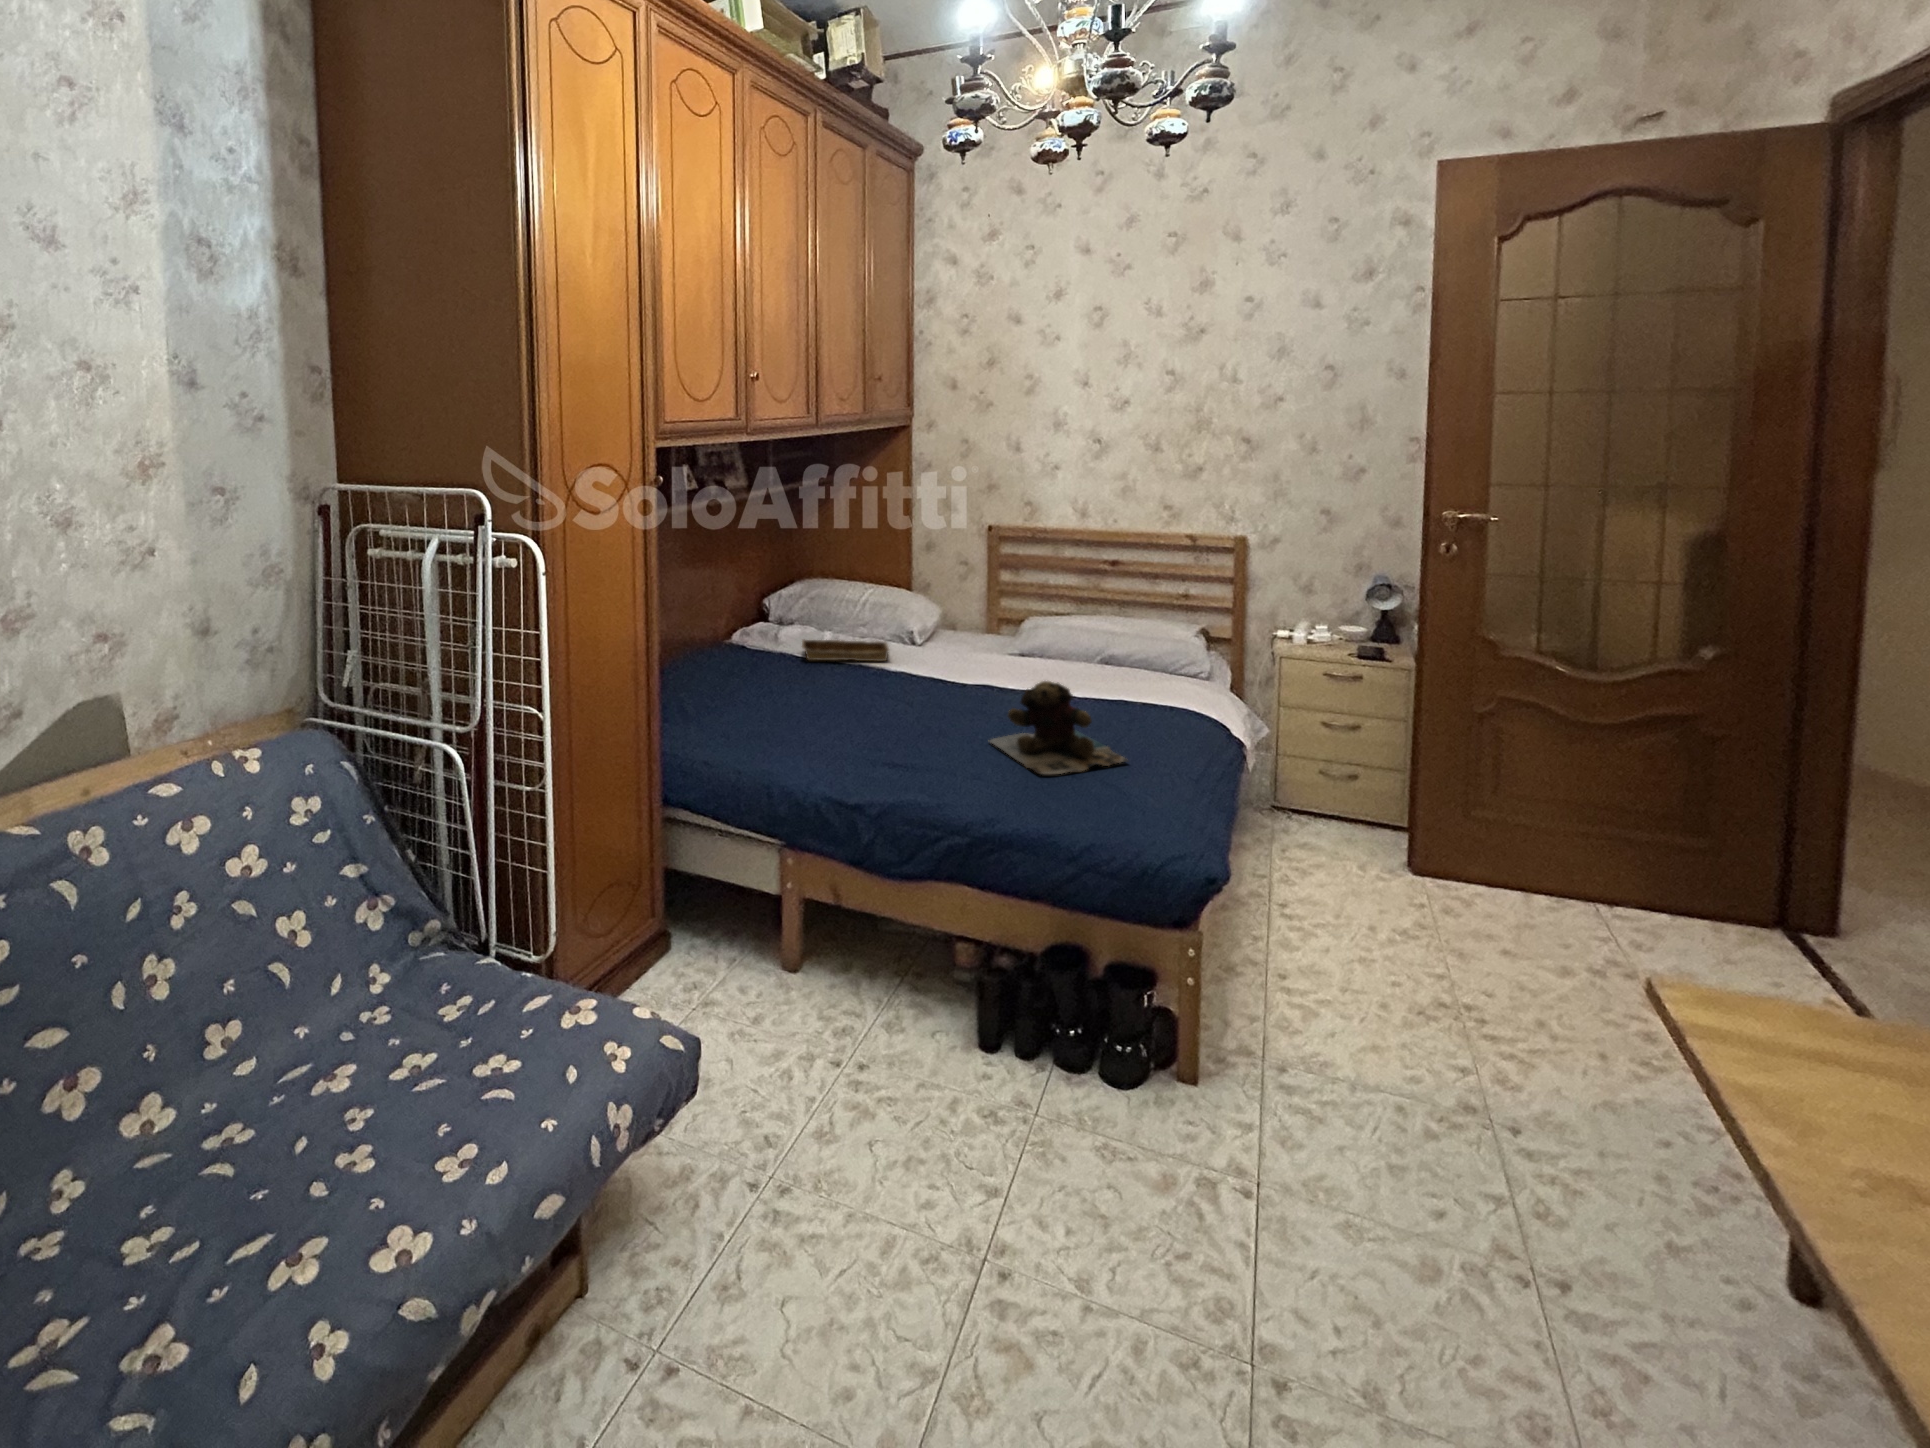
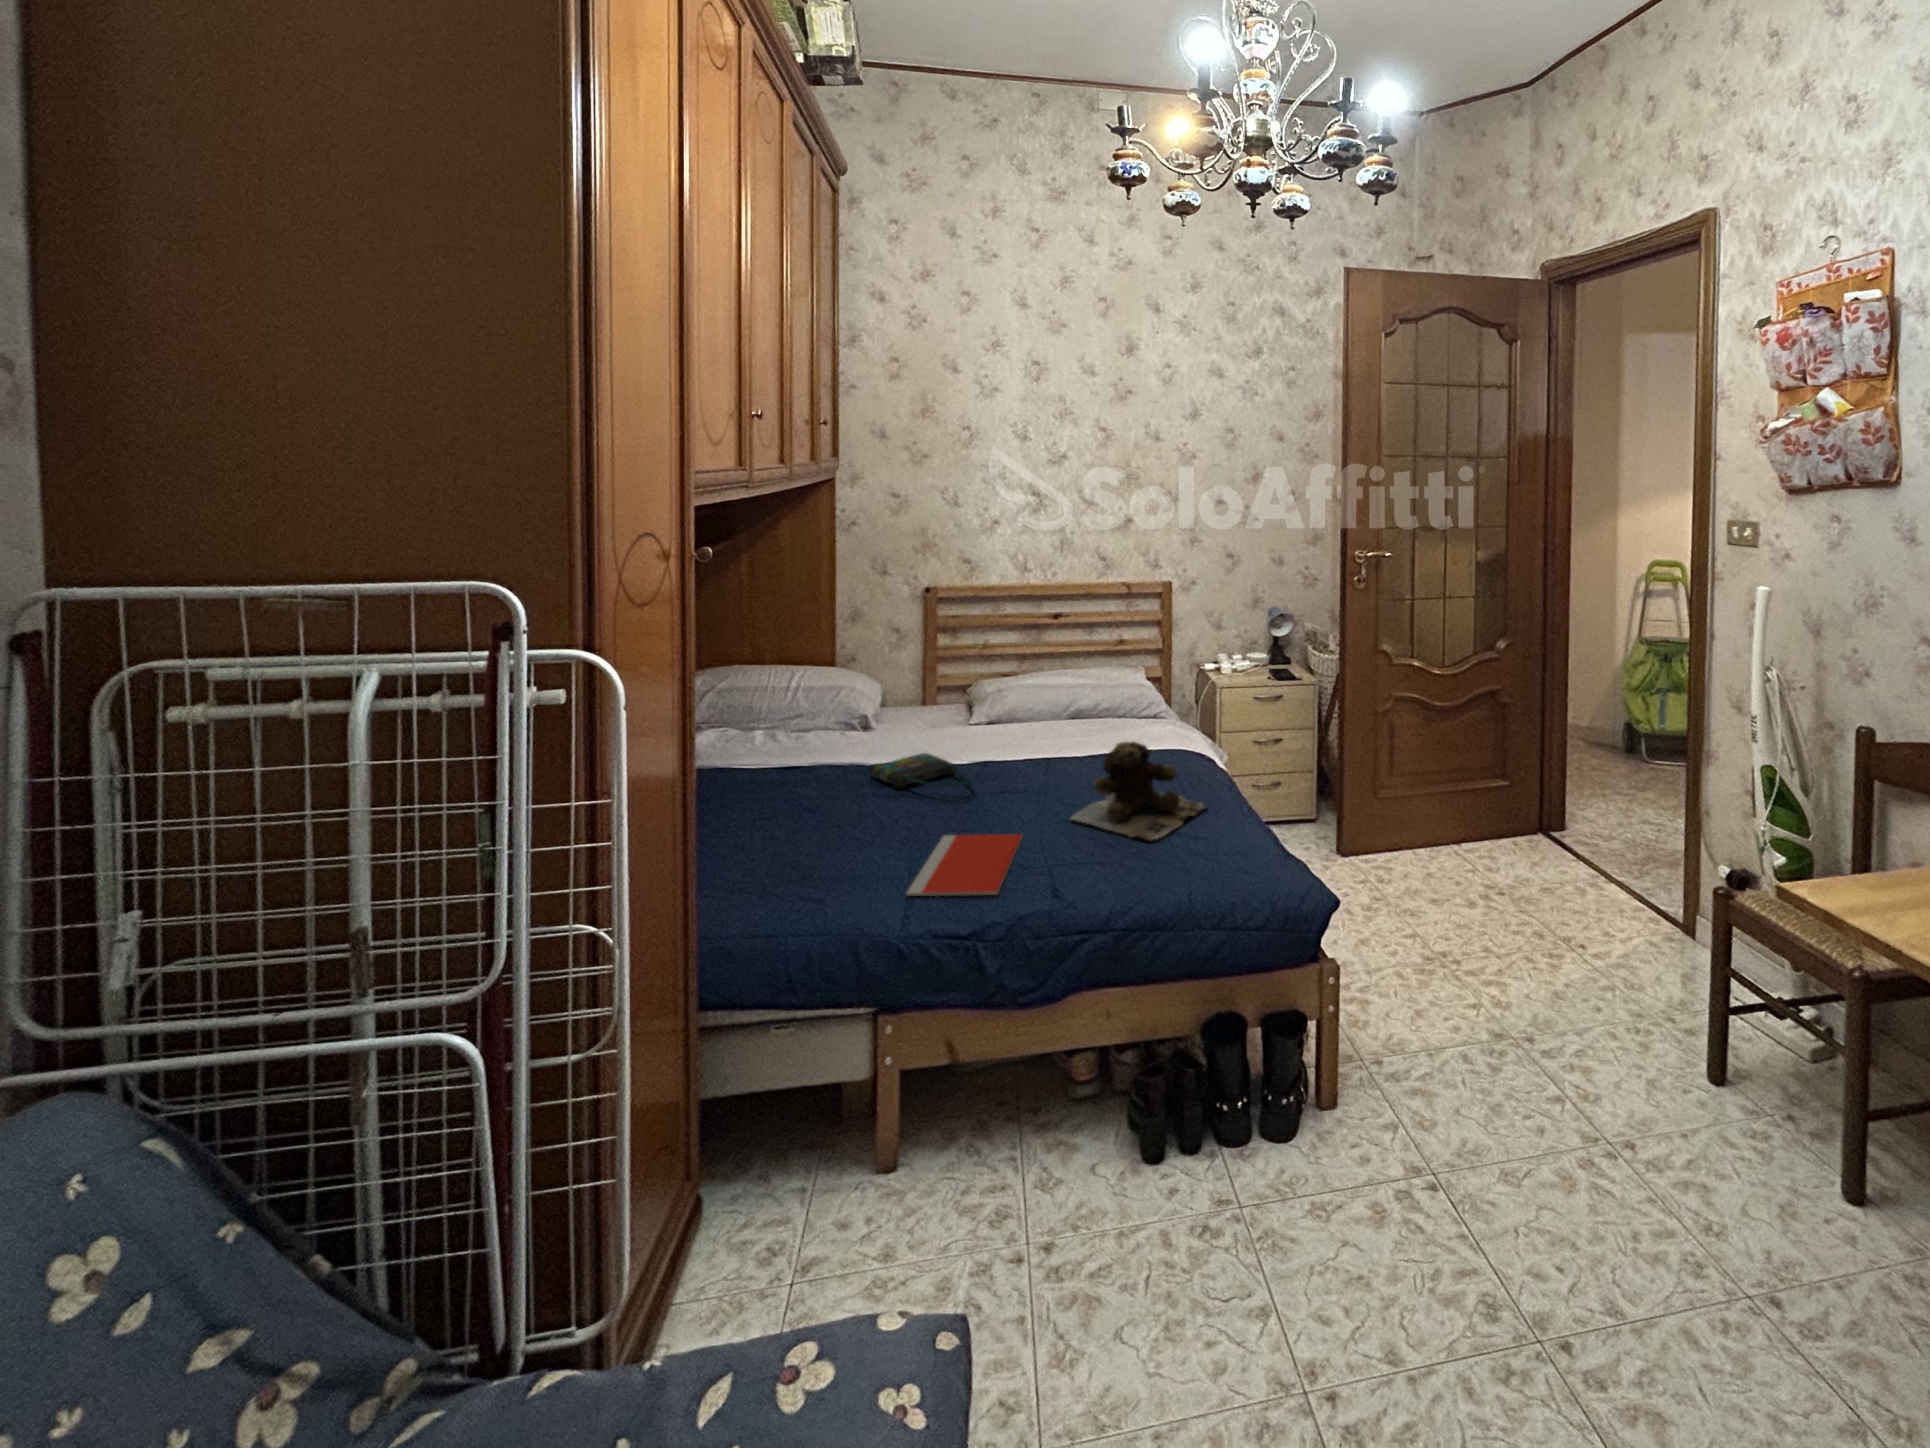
tray: present [802,640,889,661] -> none [753,732,879,773]
tote bag: none [869,666,940,708] -> present [870,753,973,800]
notebook: none [815,728,938,778] -> present [906,834,1023,896]

